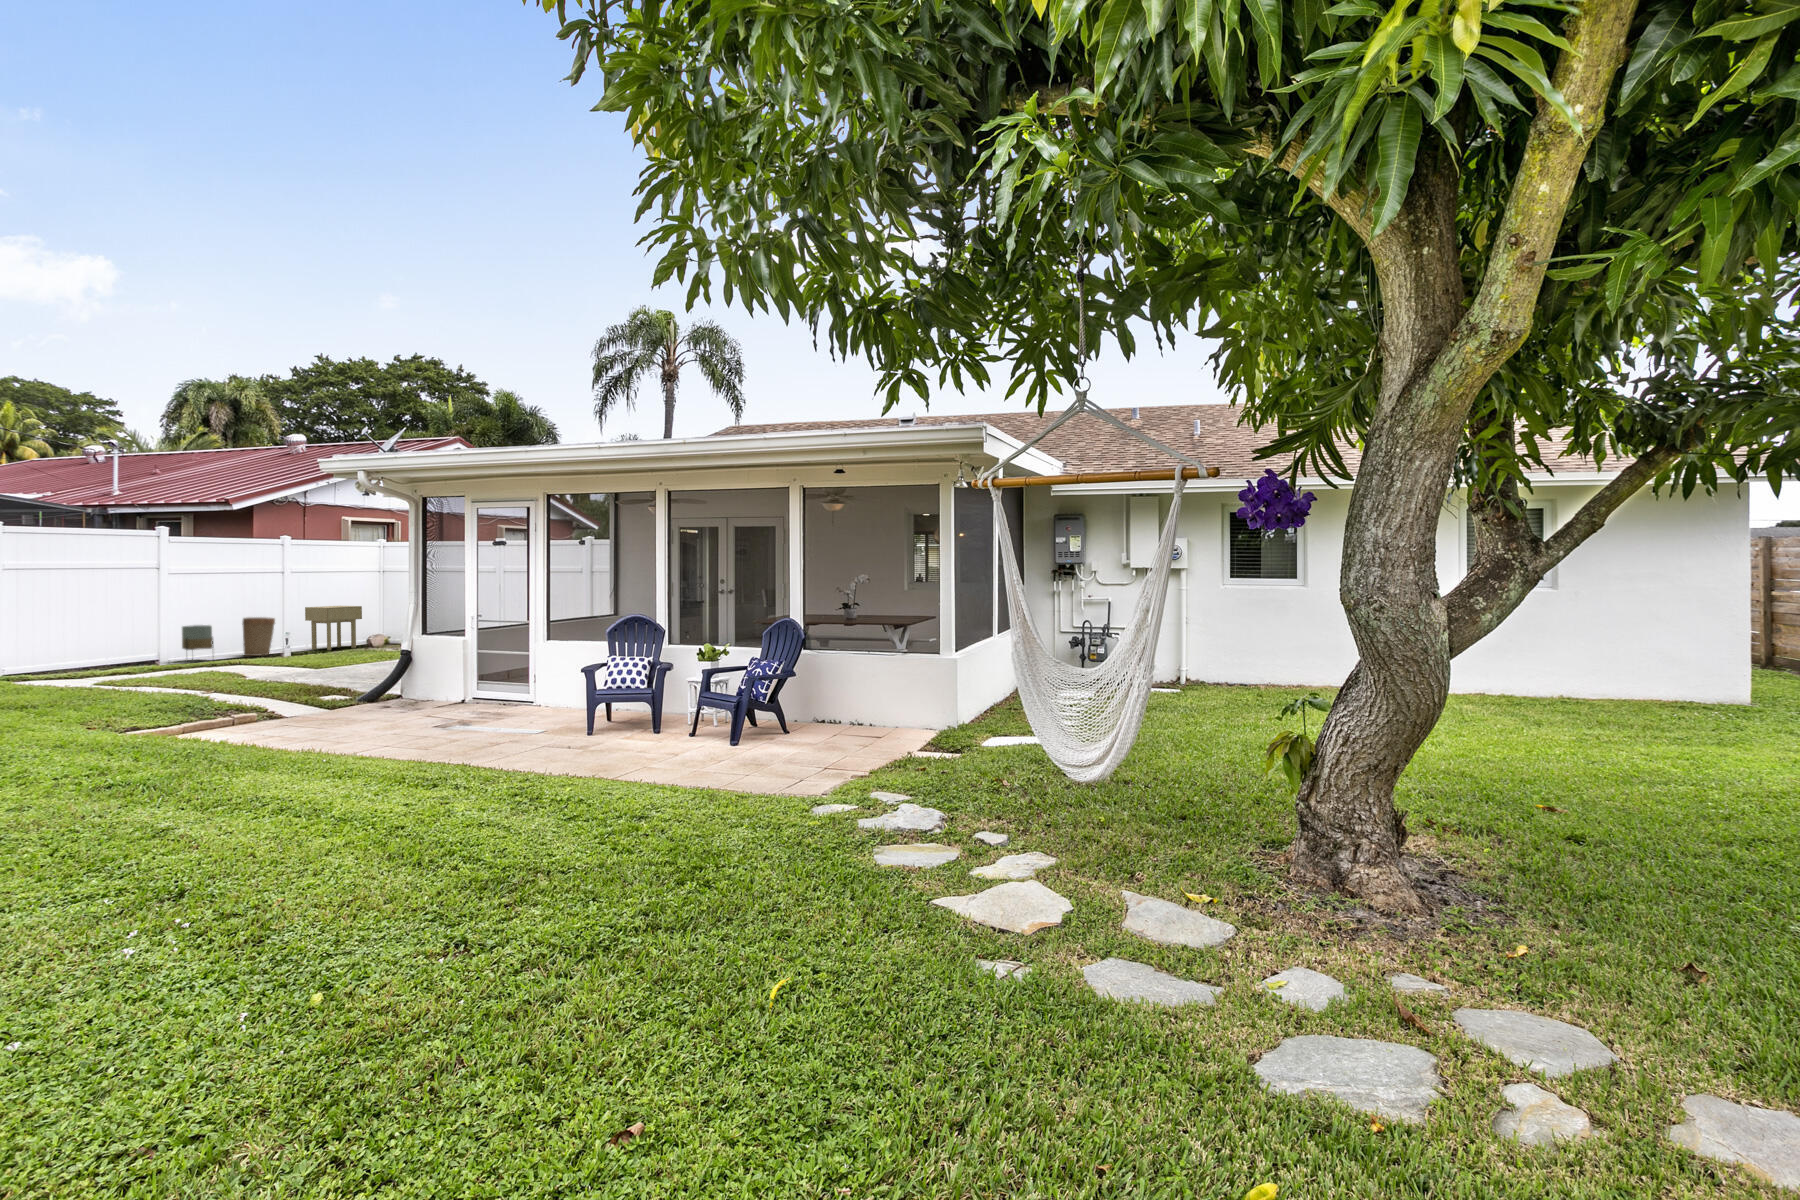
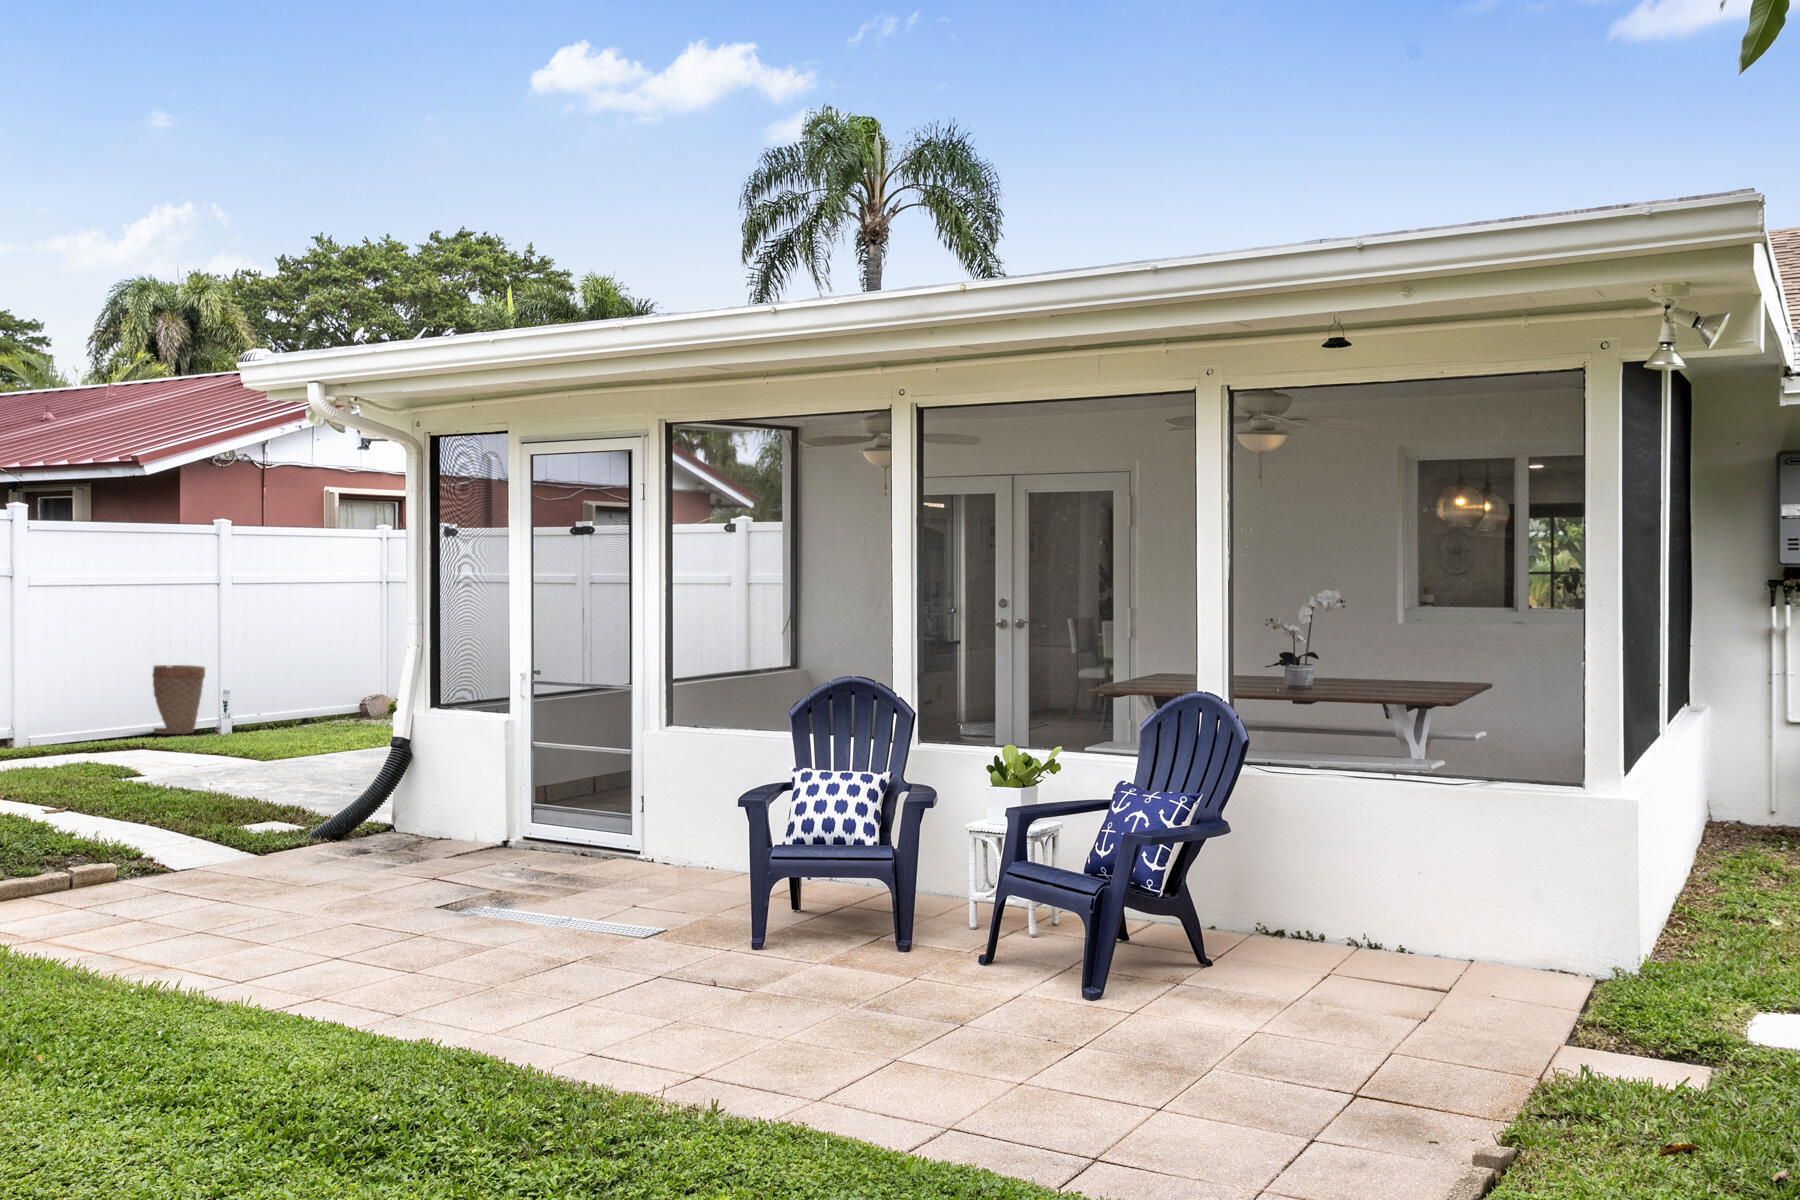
side table: present [305,606,362,650] -> none [256,646,349,726]
planter: present [182,625,213,650] -> none [53,678,103,743]

